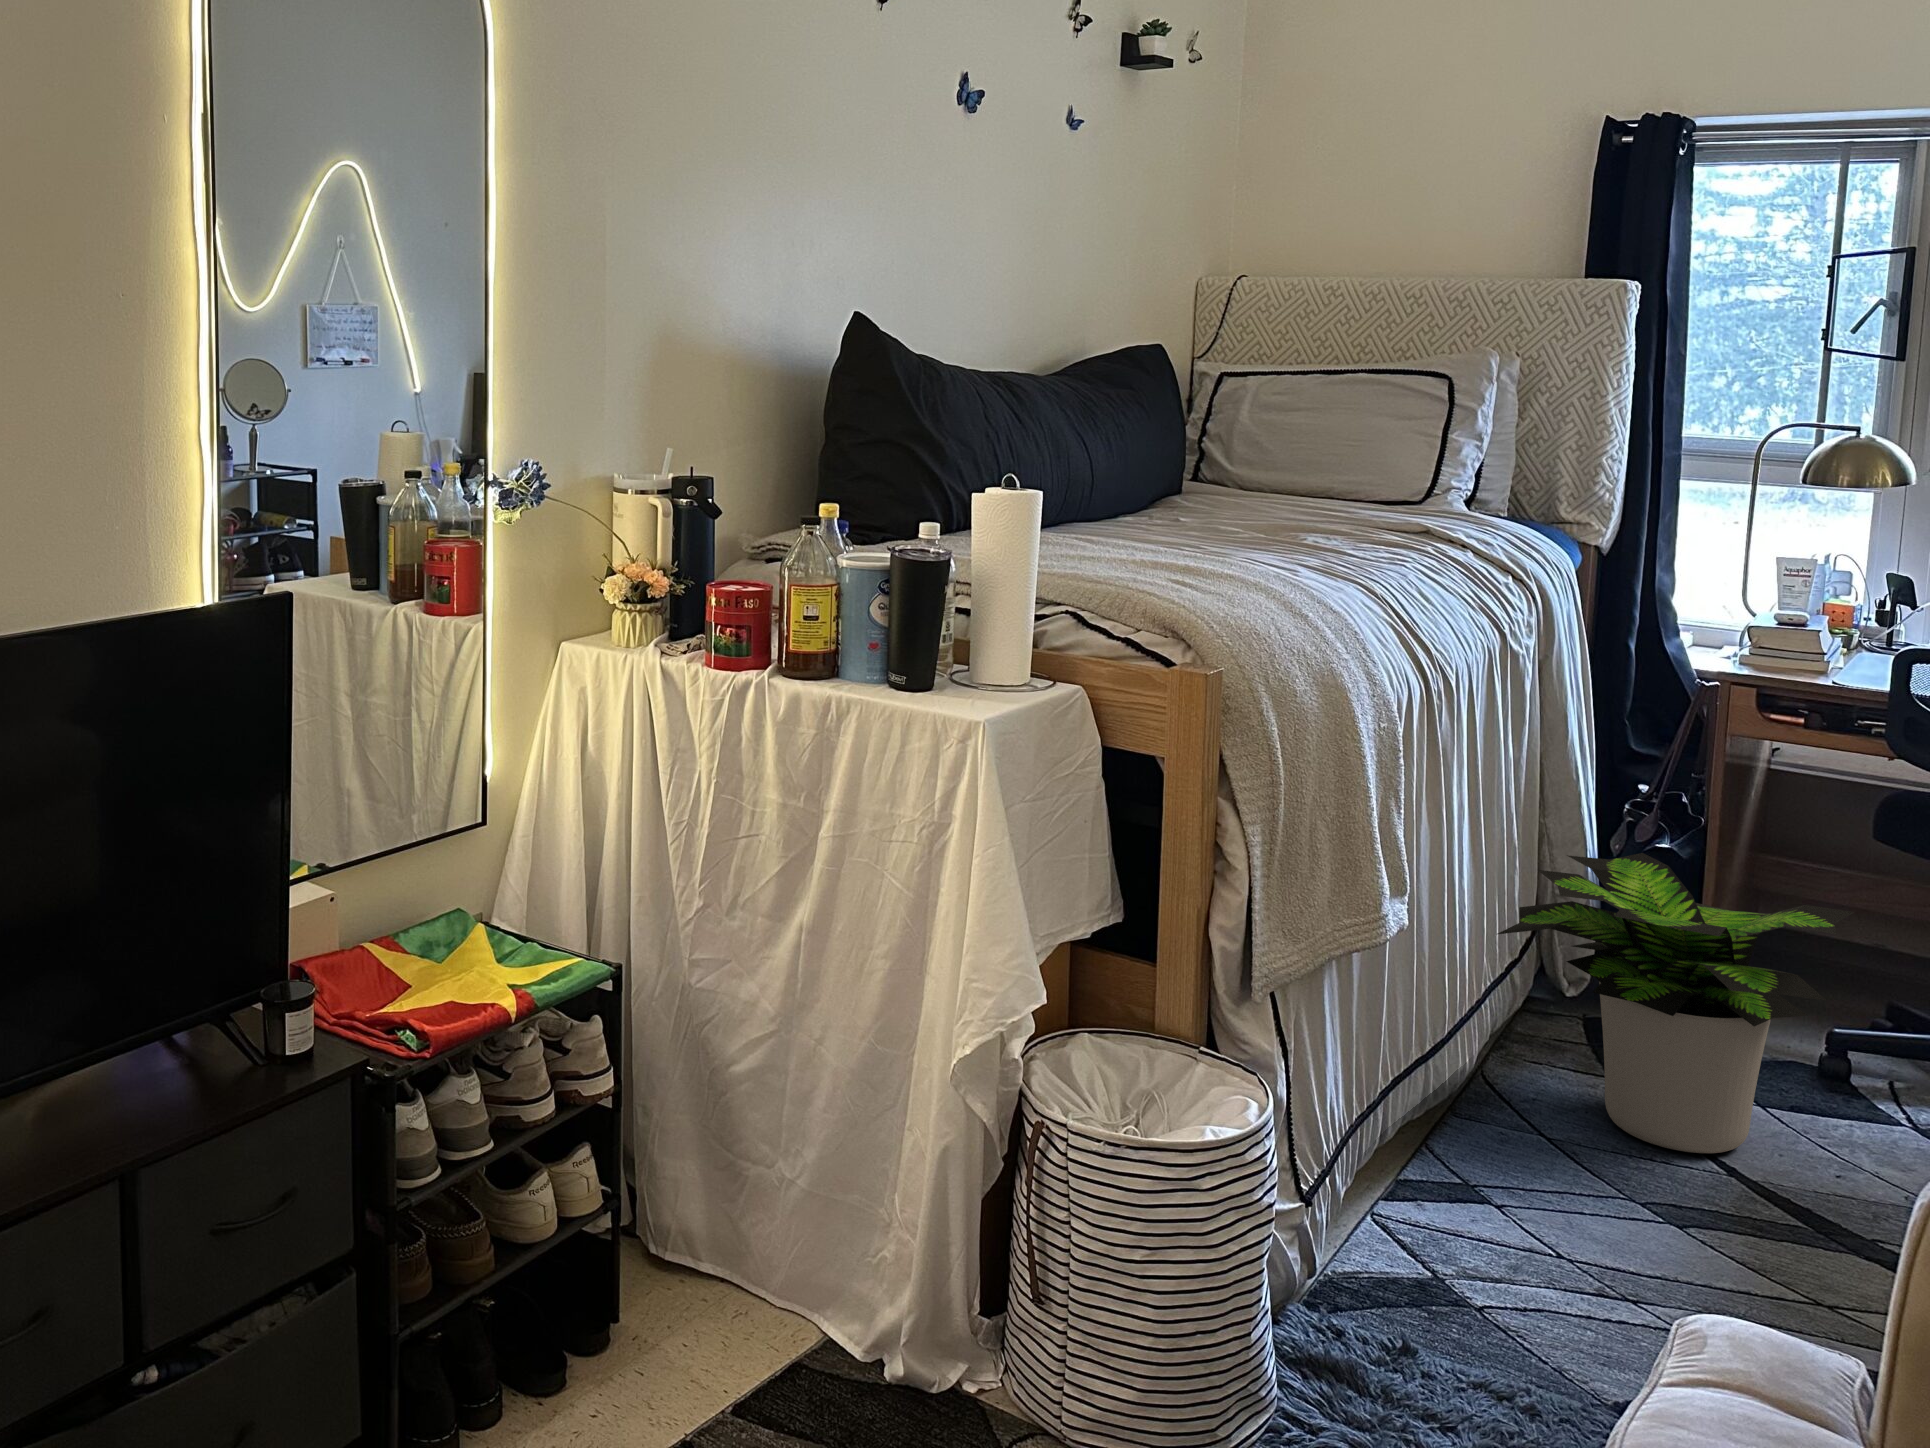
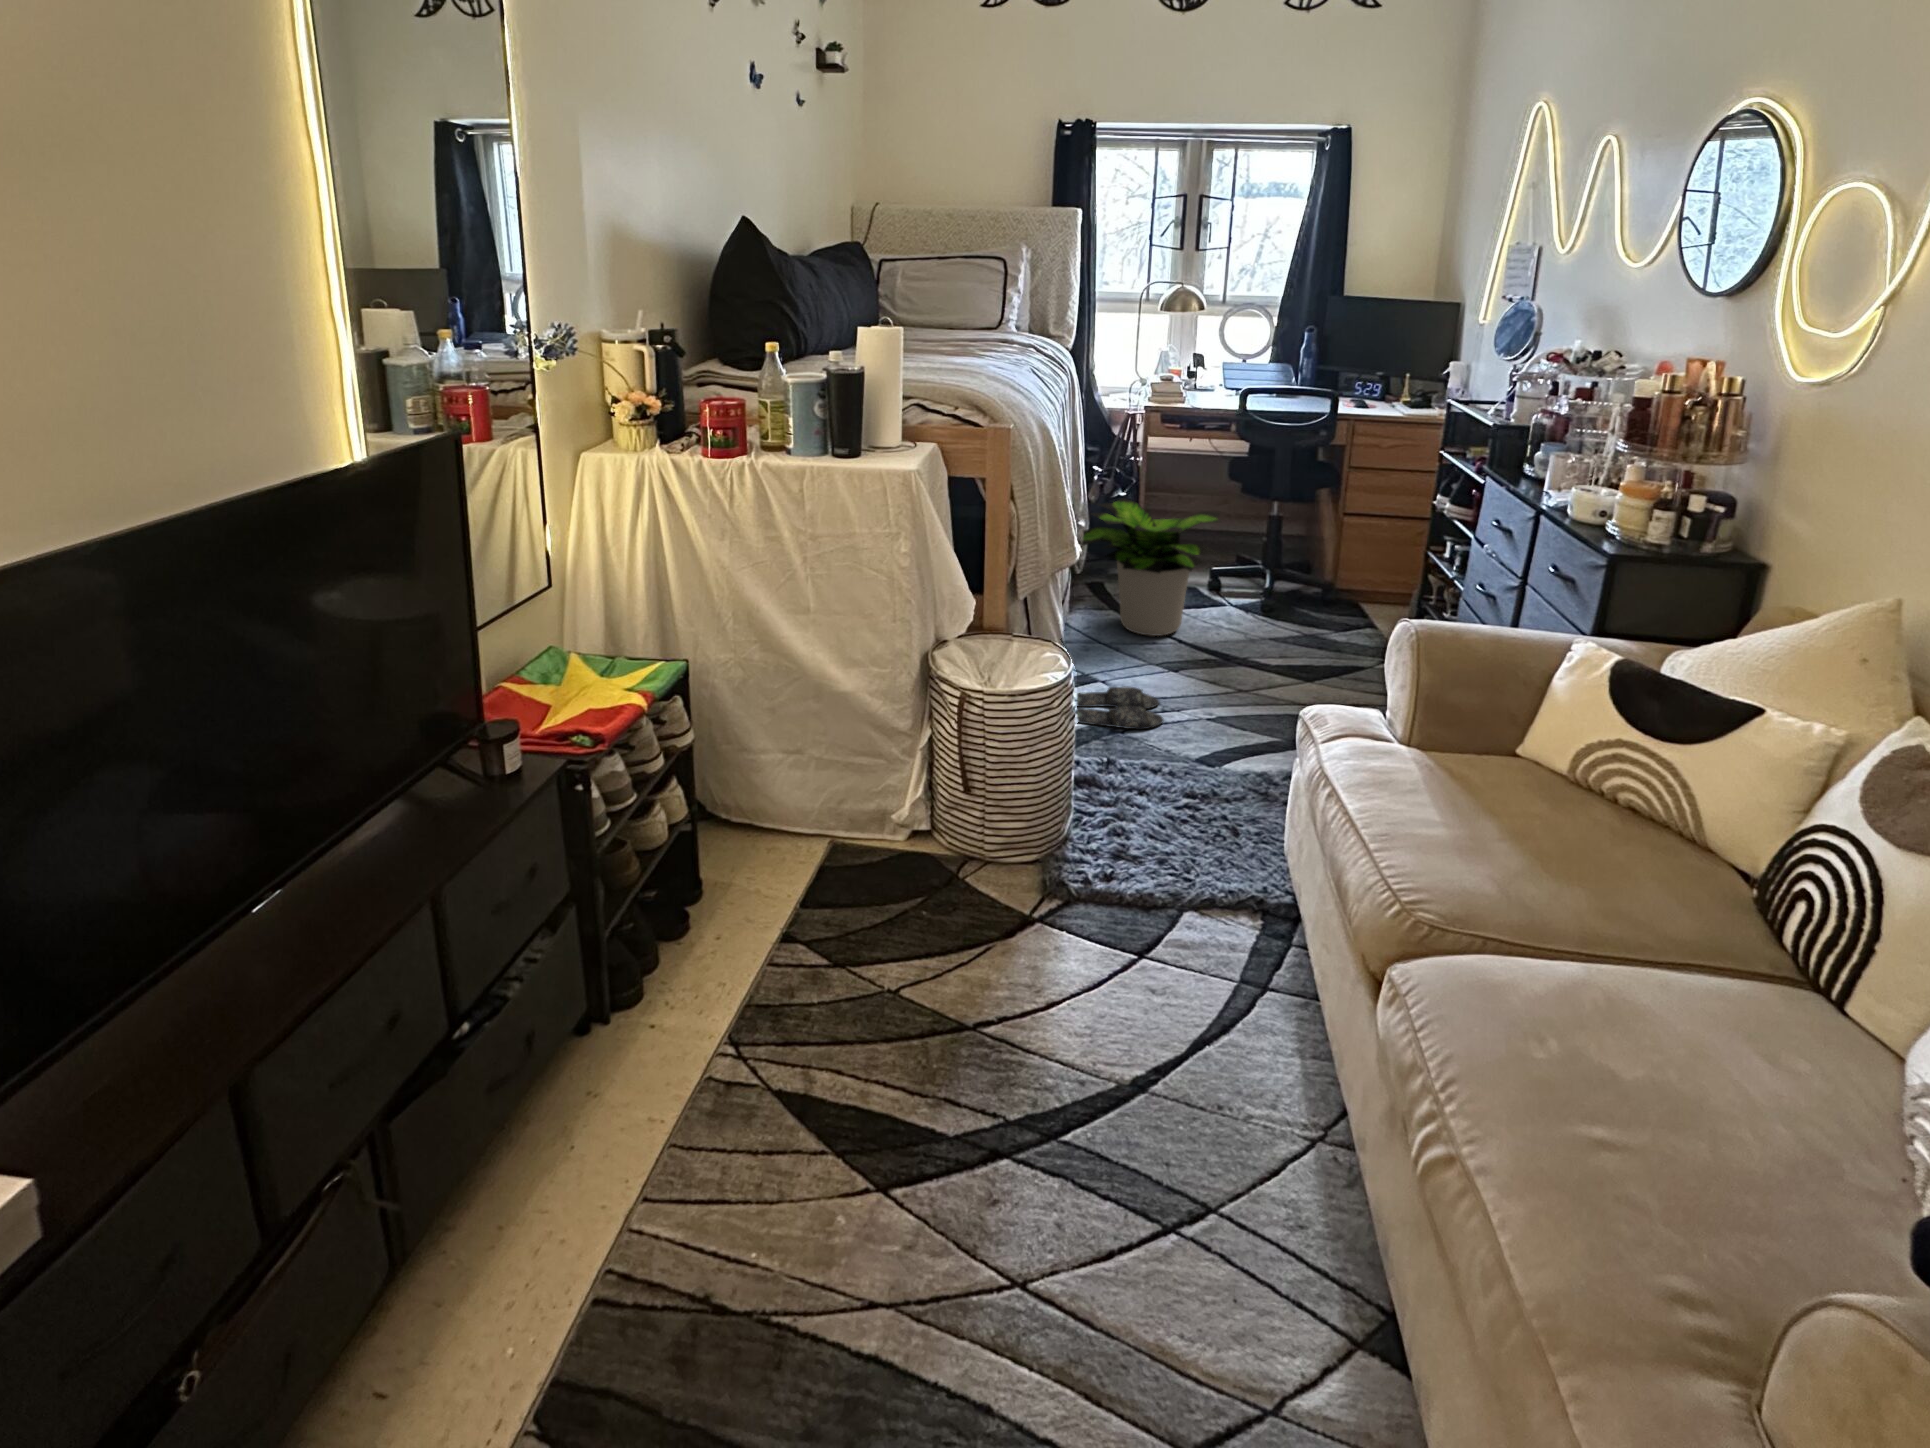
slippers: none [1364,1210,1596,1318] -> present [1077,686,1163,729]

